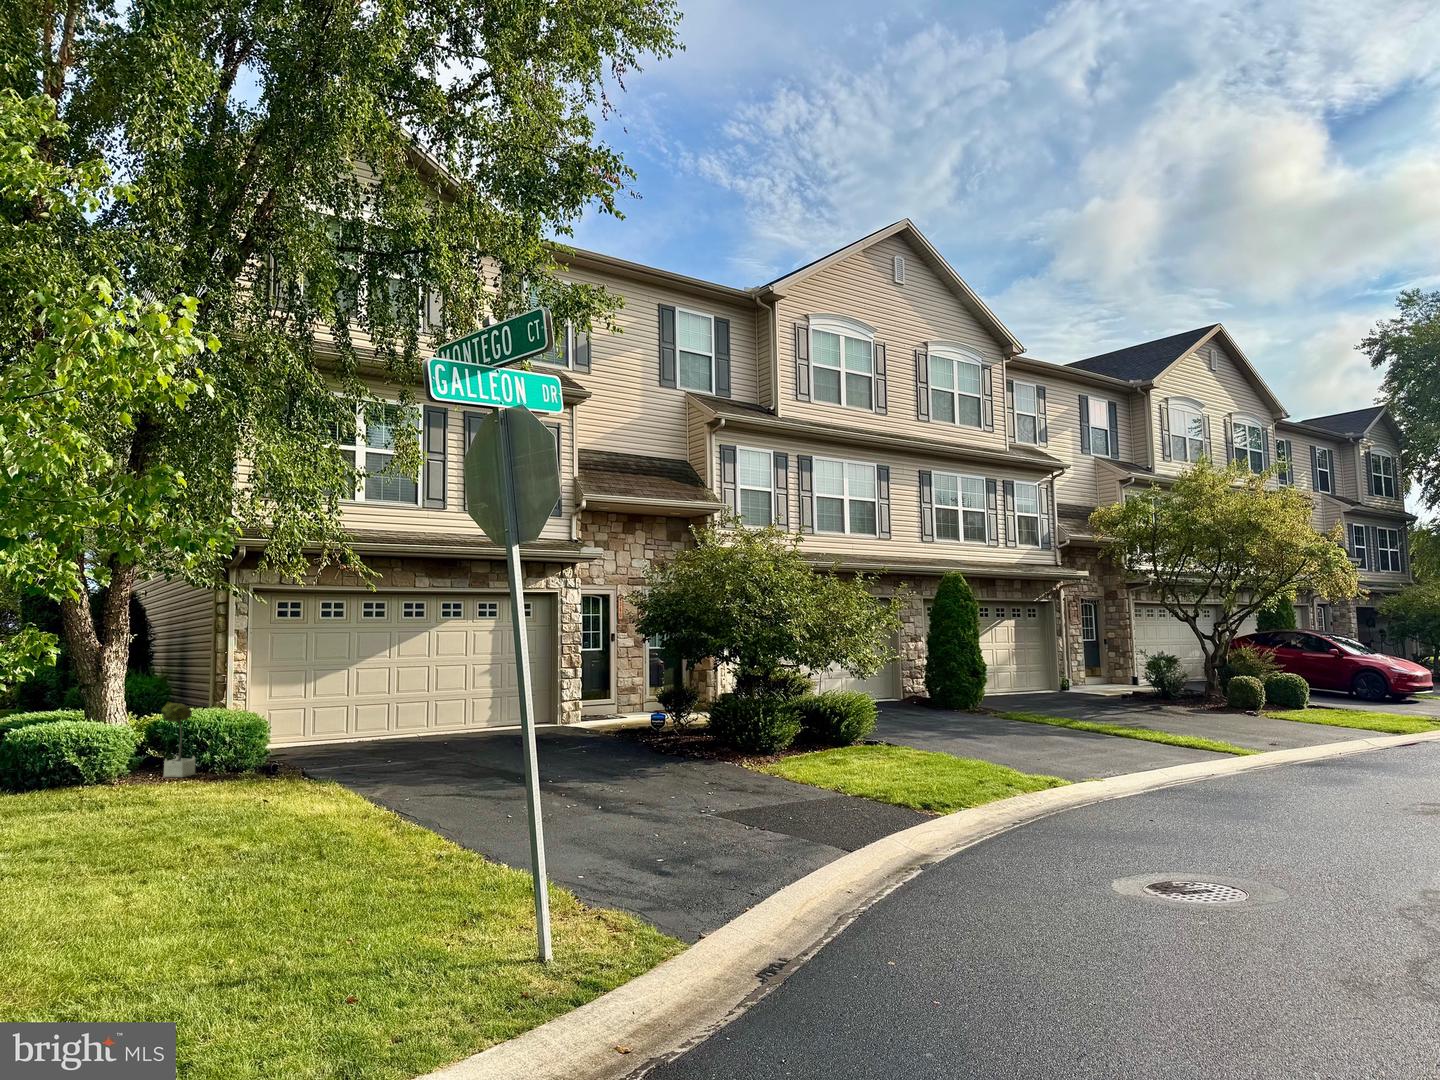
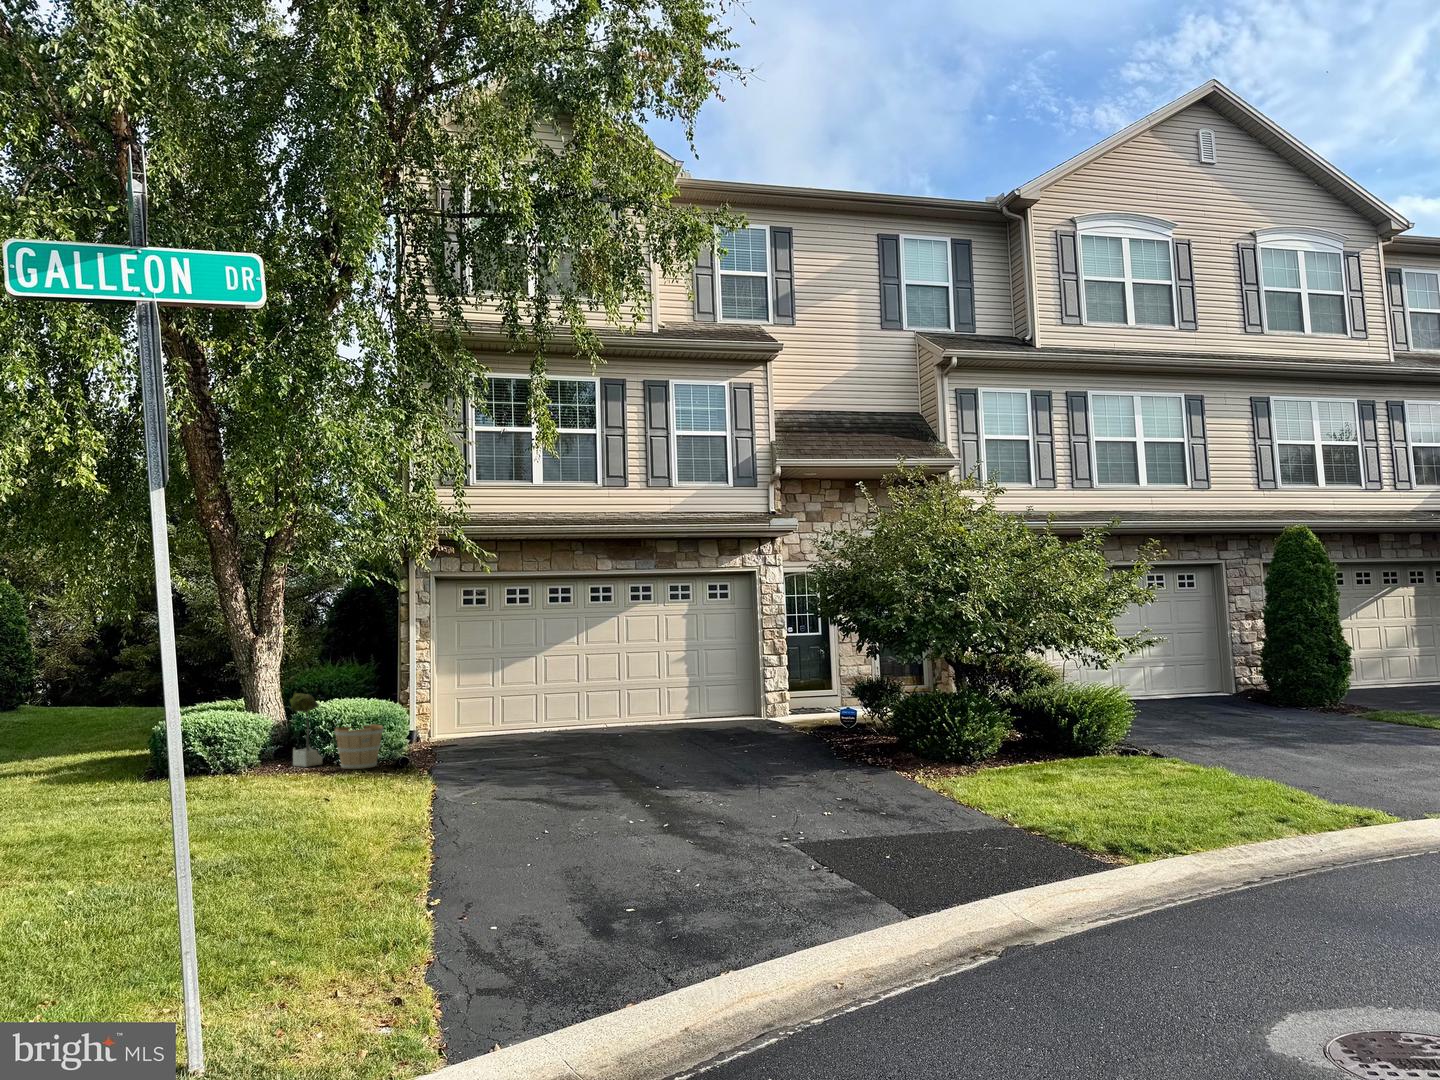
wooden bucket: none [217,733,268,778] -> present [334,724,384,769]

